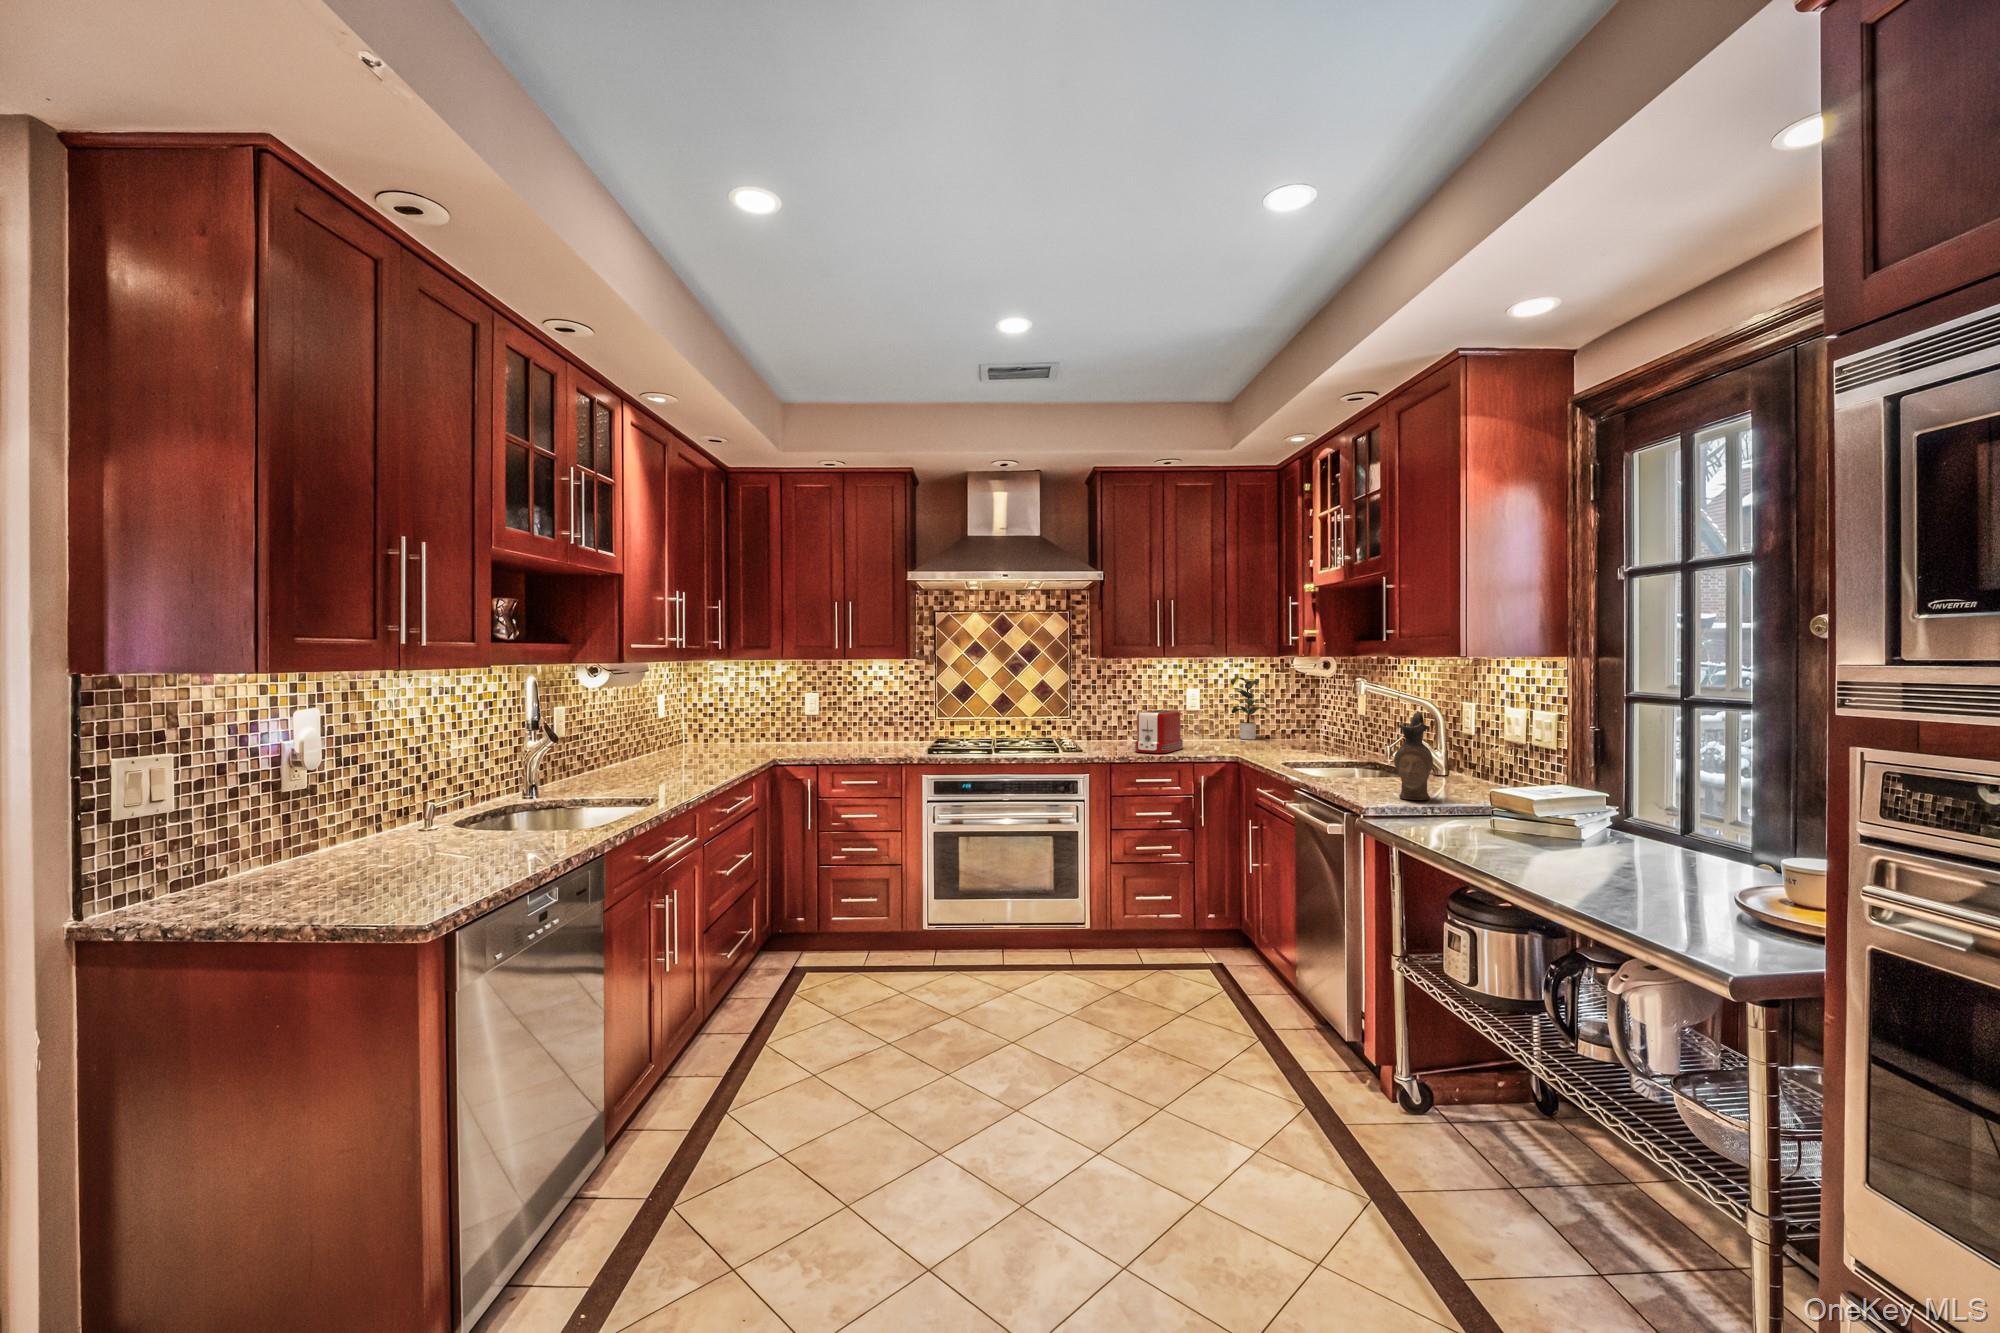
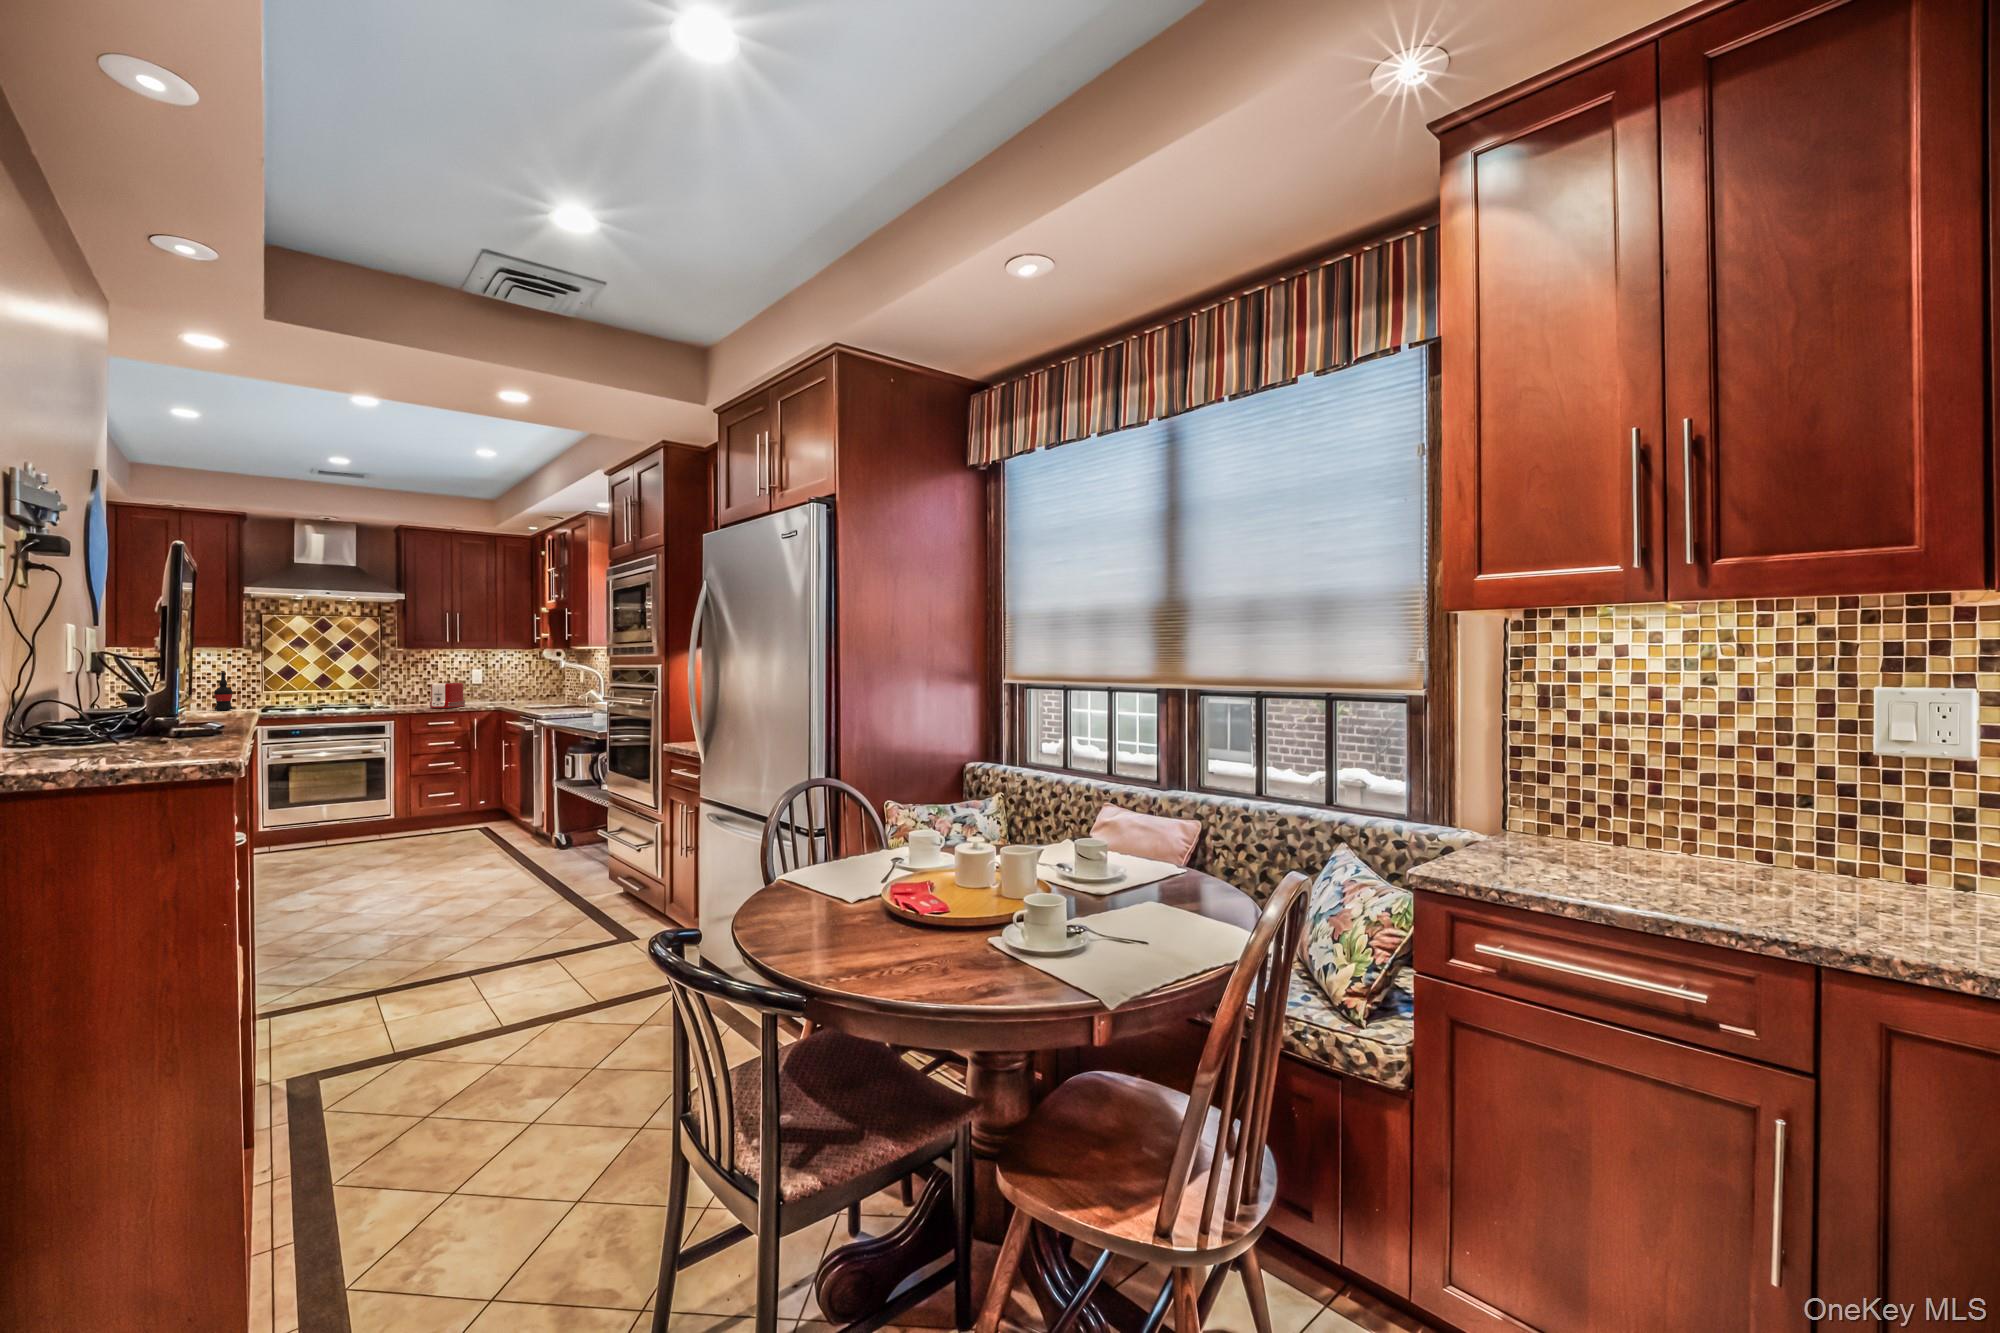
potted plant: present [1231,677,1269,740] -> none [498,662,535,701]
wine bottle: none [884,689,903,742] -> present [214,671,233,711]
ceramic pitcher: present [1394,712,1433,800] -> none [563,676,582,716]

